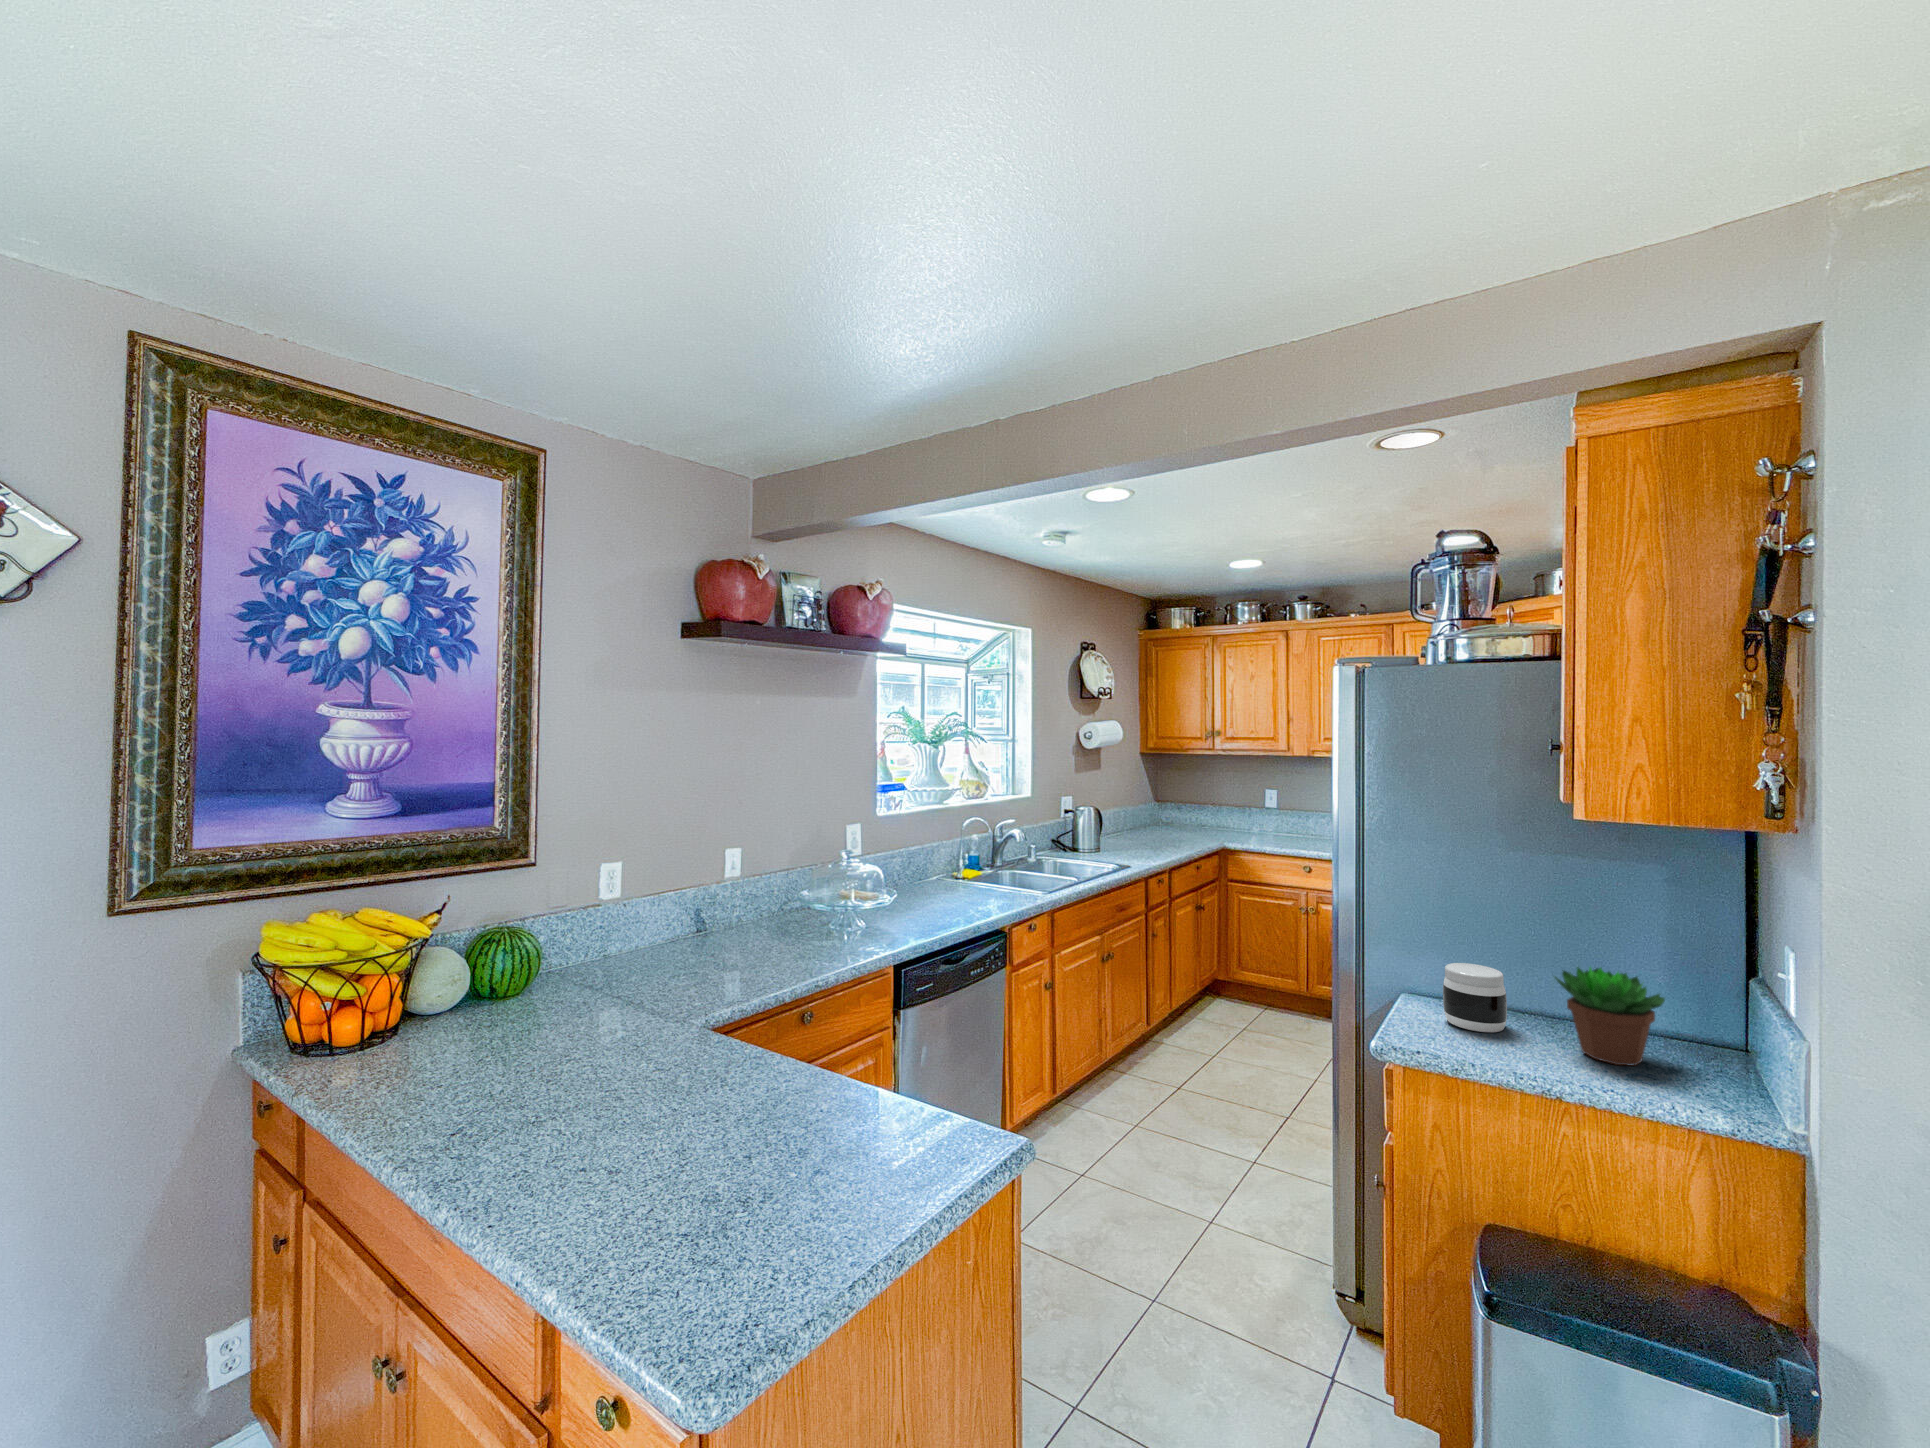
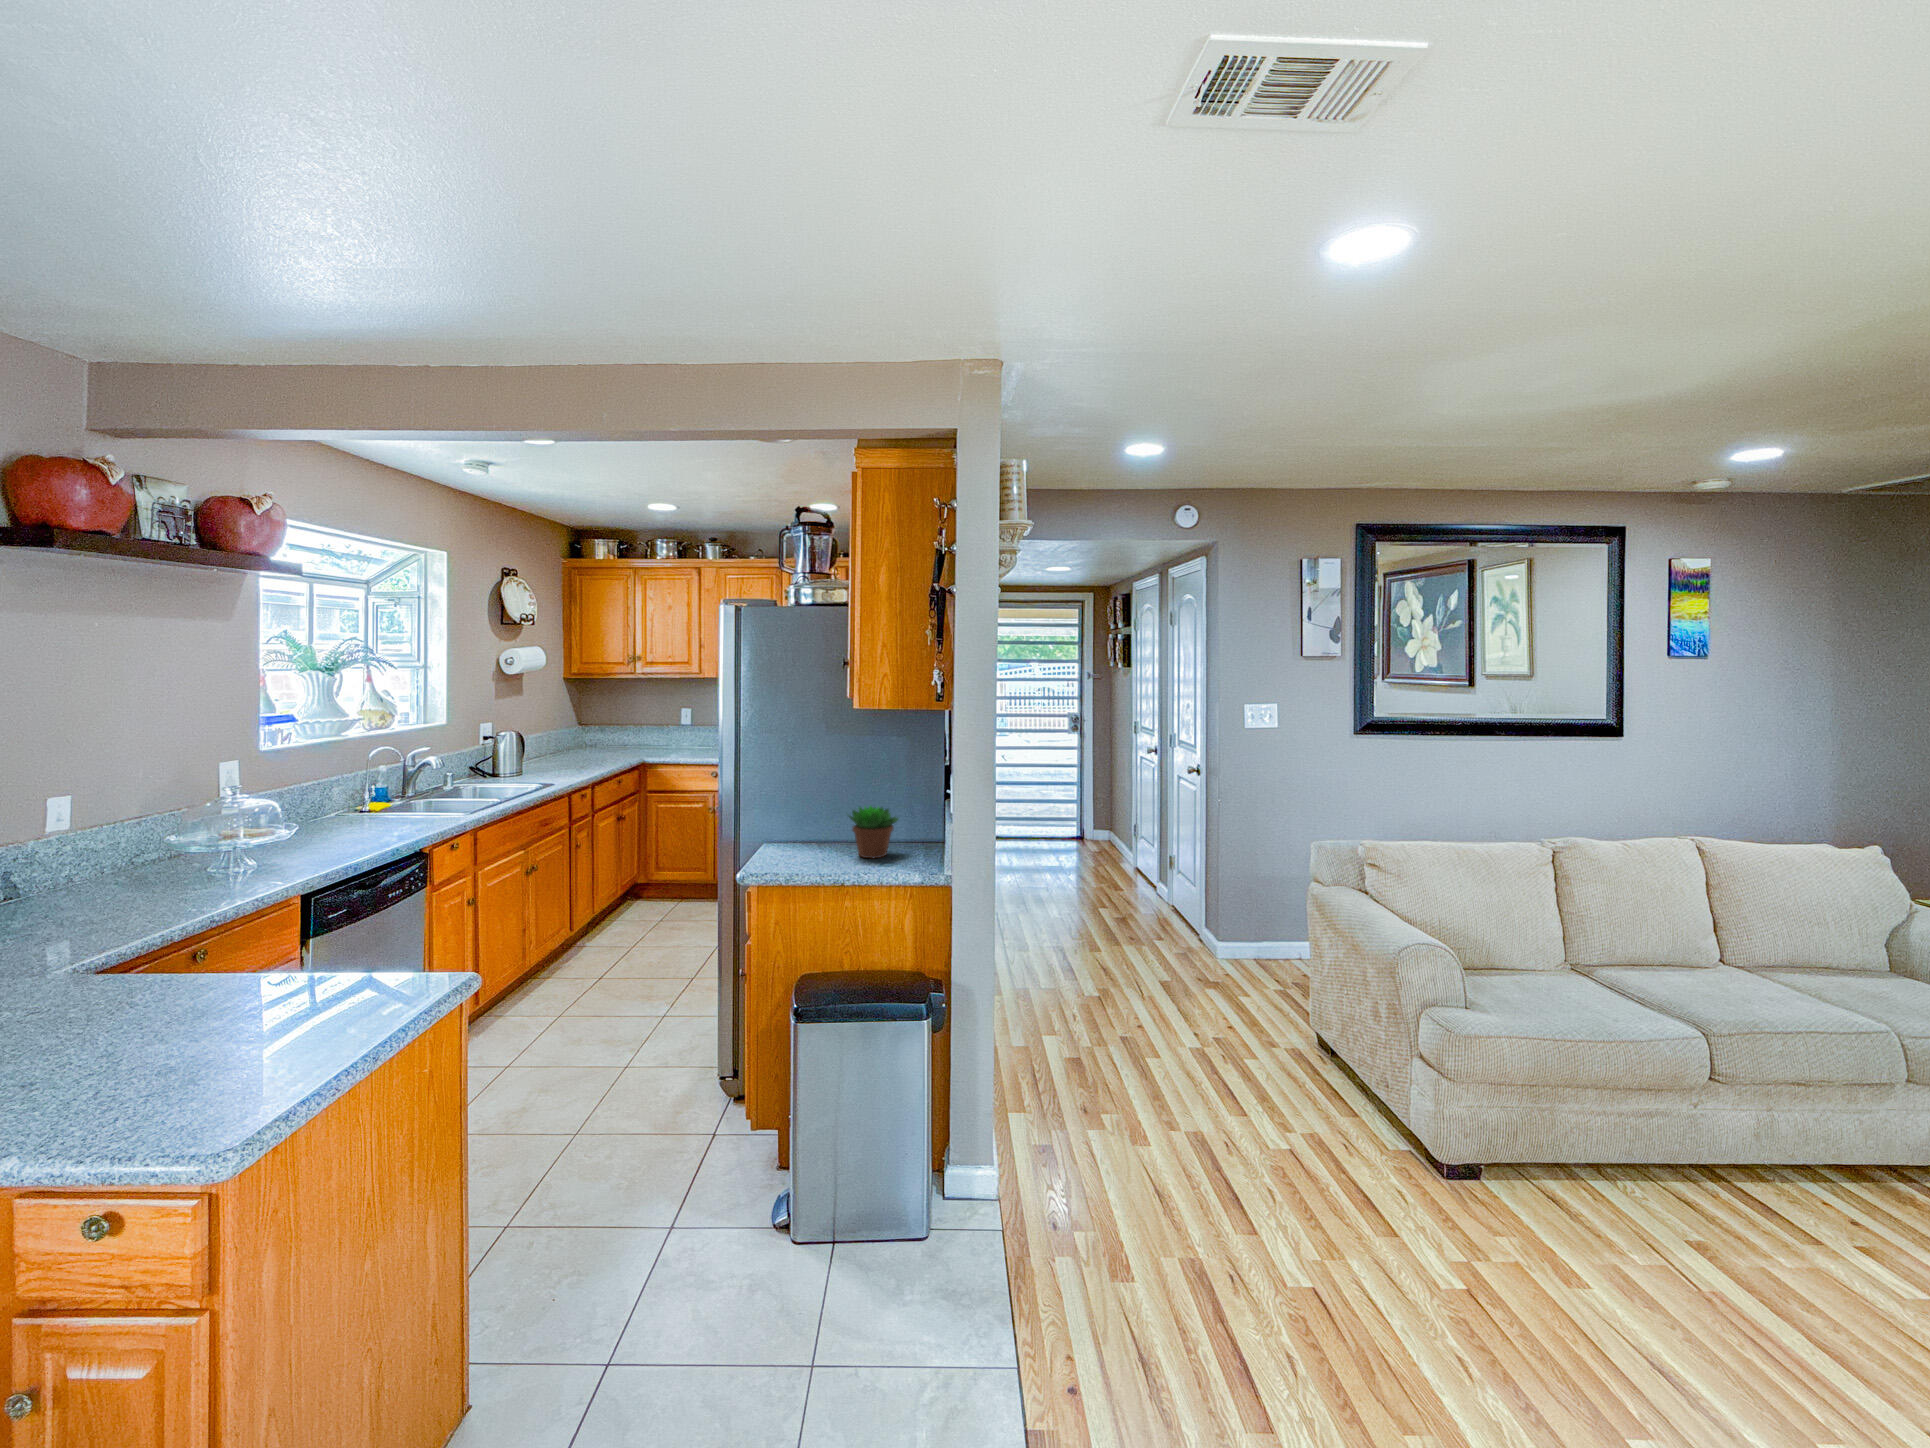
jar: present [1443,963,1507,1032] -> none [789,815,824,856]

